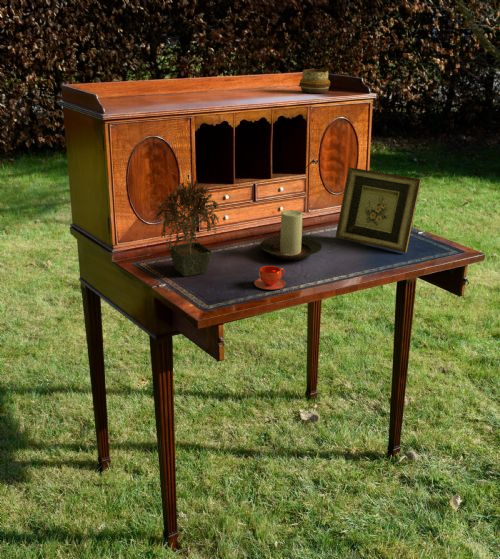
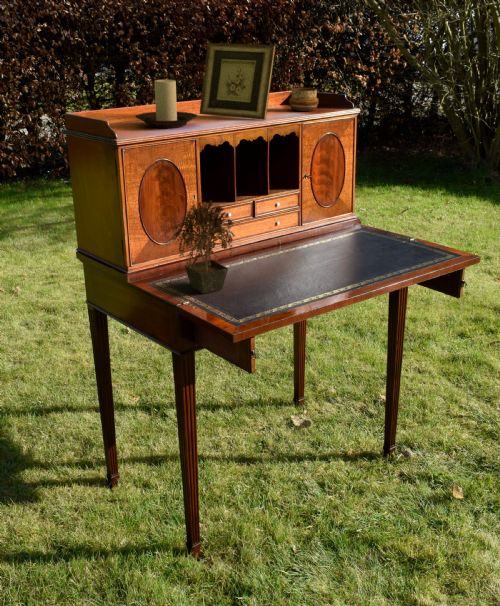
picture frame: present [336,167,421,253] -> present [200,43,276,120]
candle holder: present [260,210,322,260] -> present [135,80,197,128]
teacup: present [254,266,286,290] -> none [272,279,302,302]

